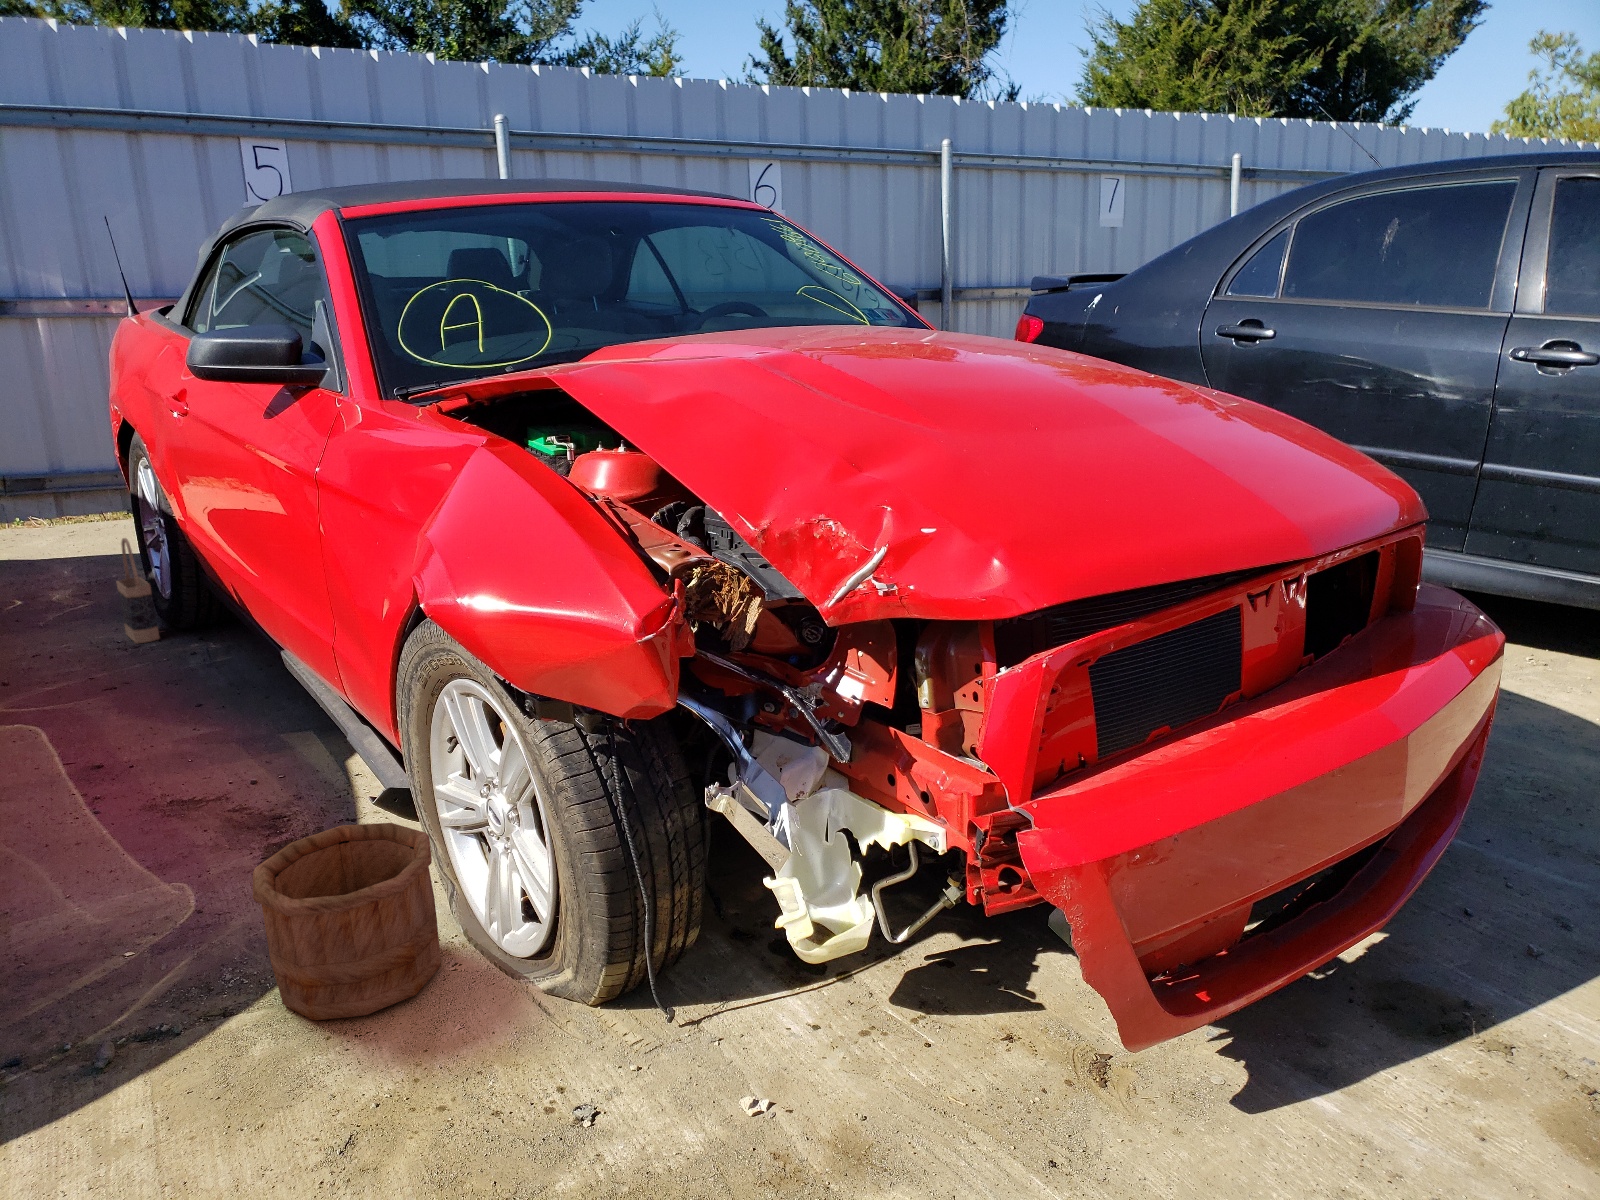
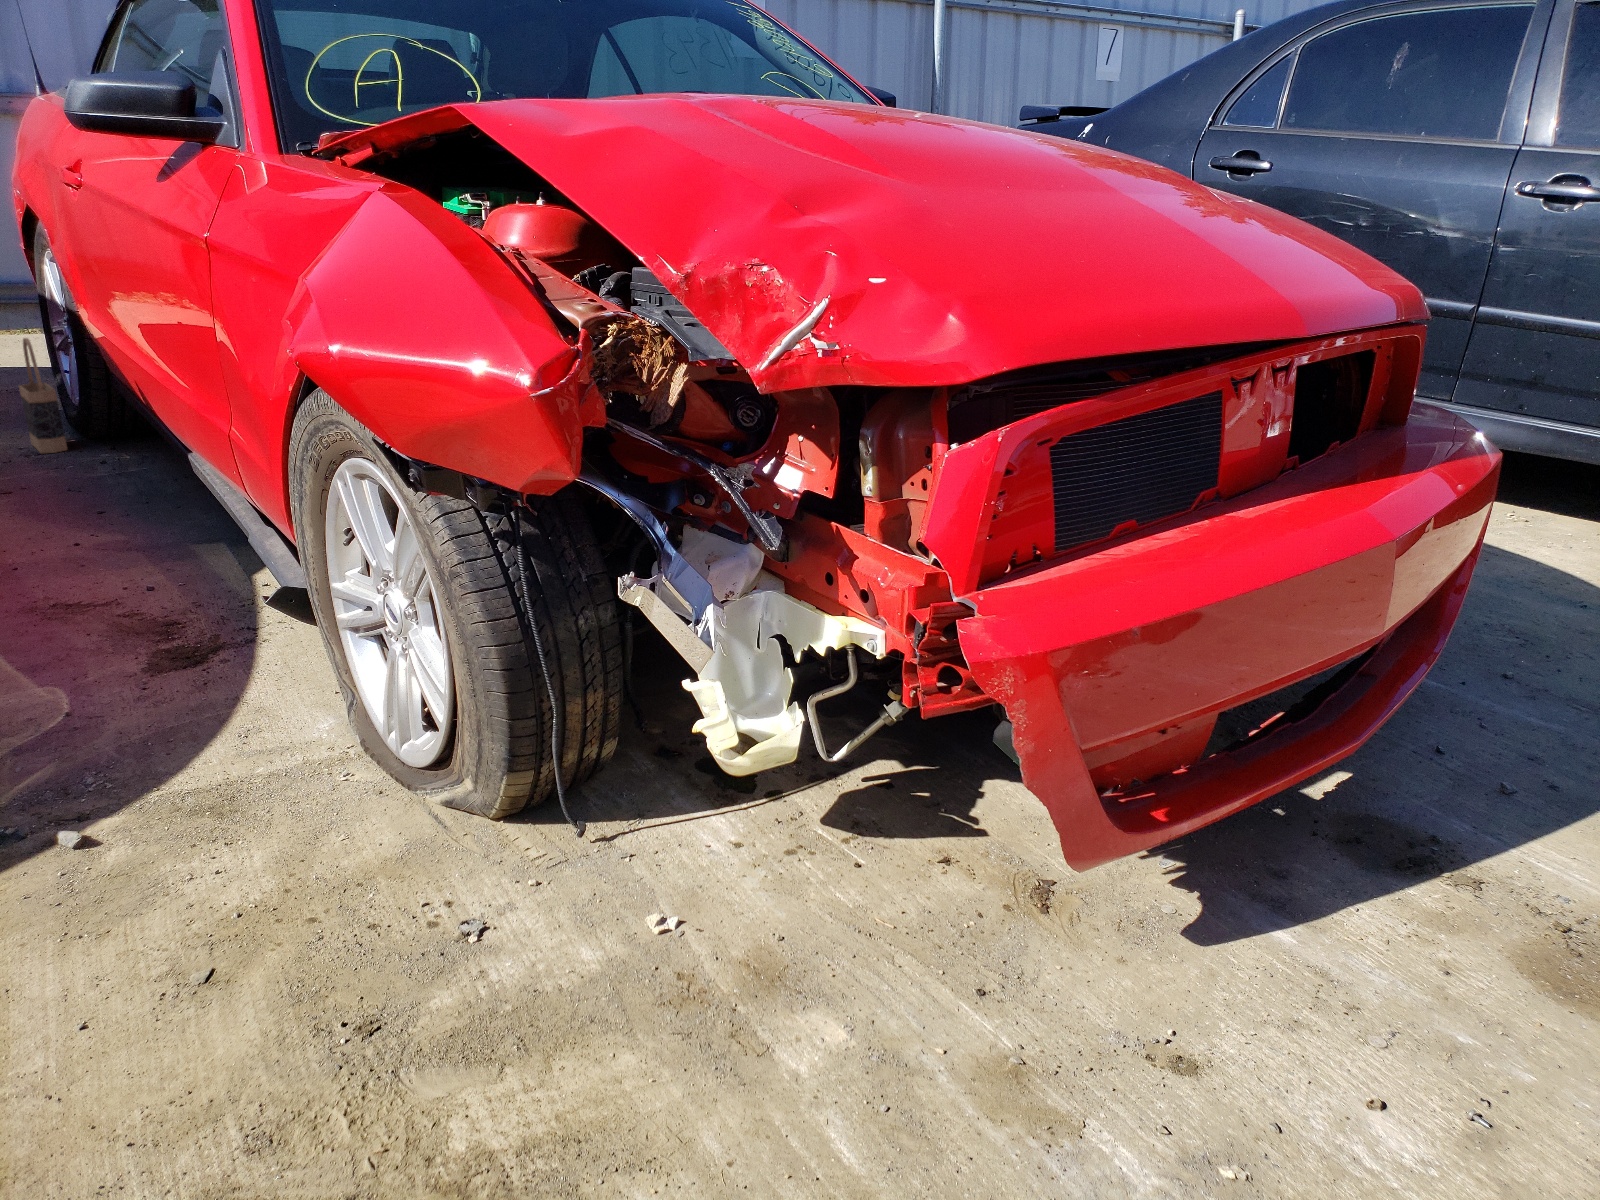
wooden bucket: present [253,823,441,1020] -> none [116,622,334,826]

